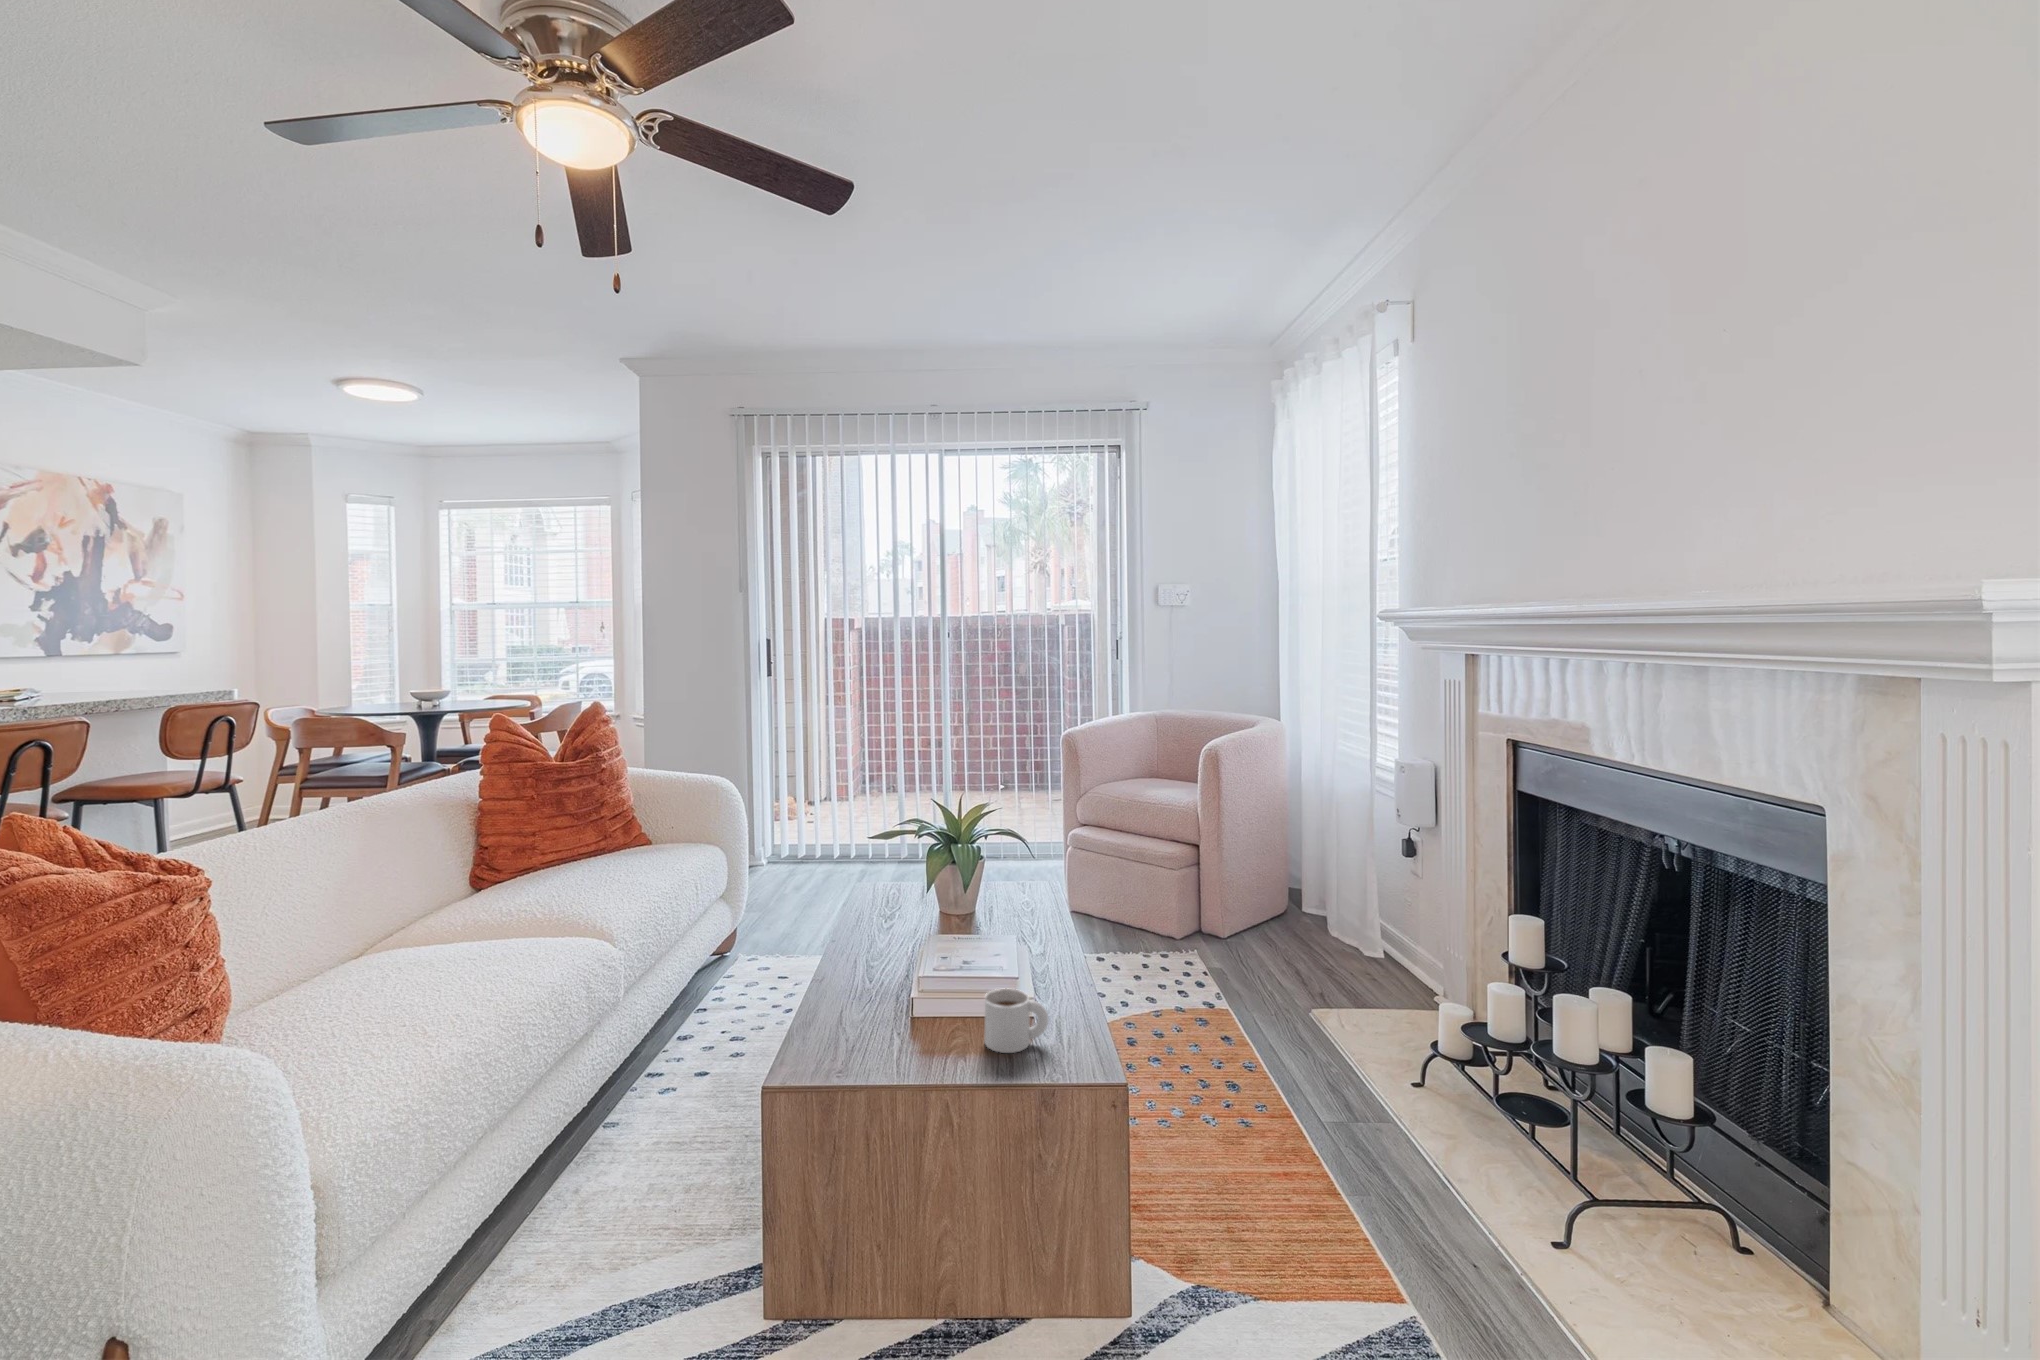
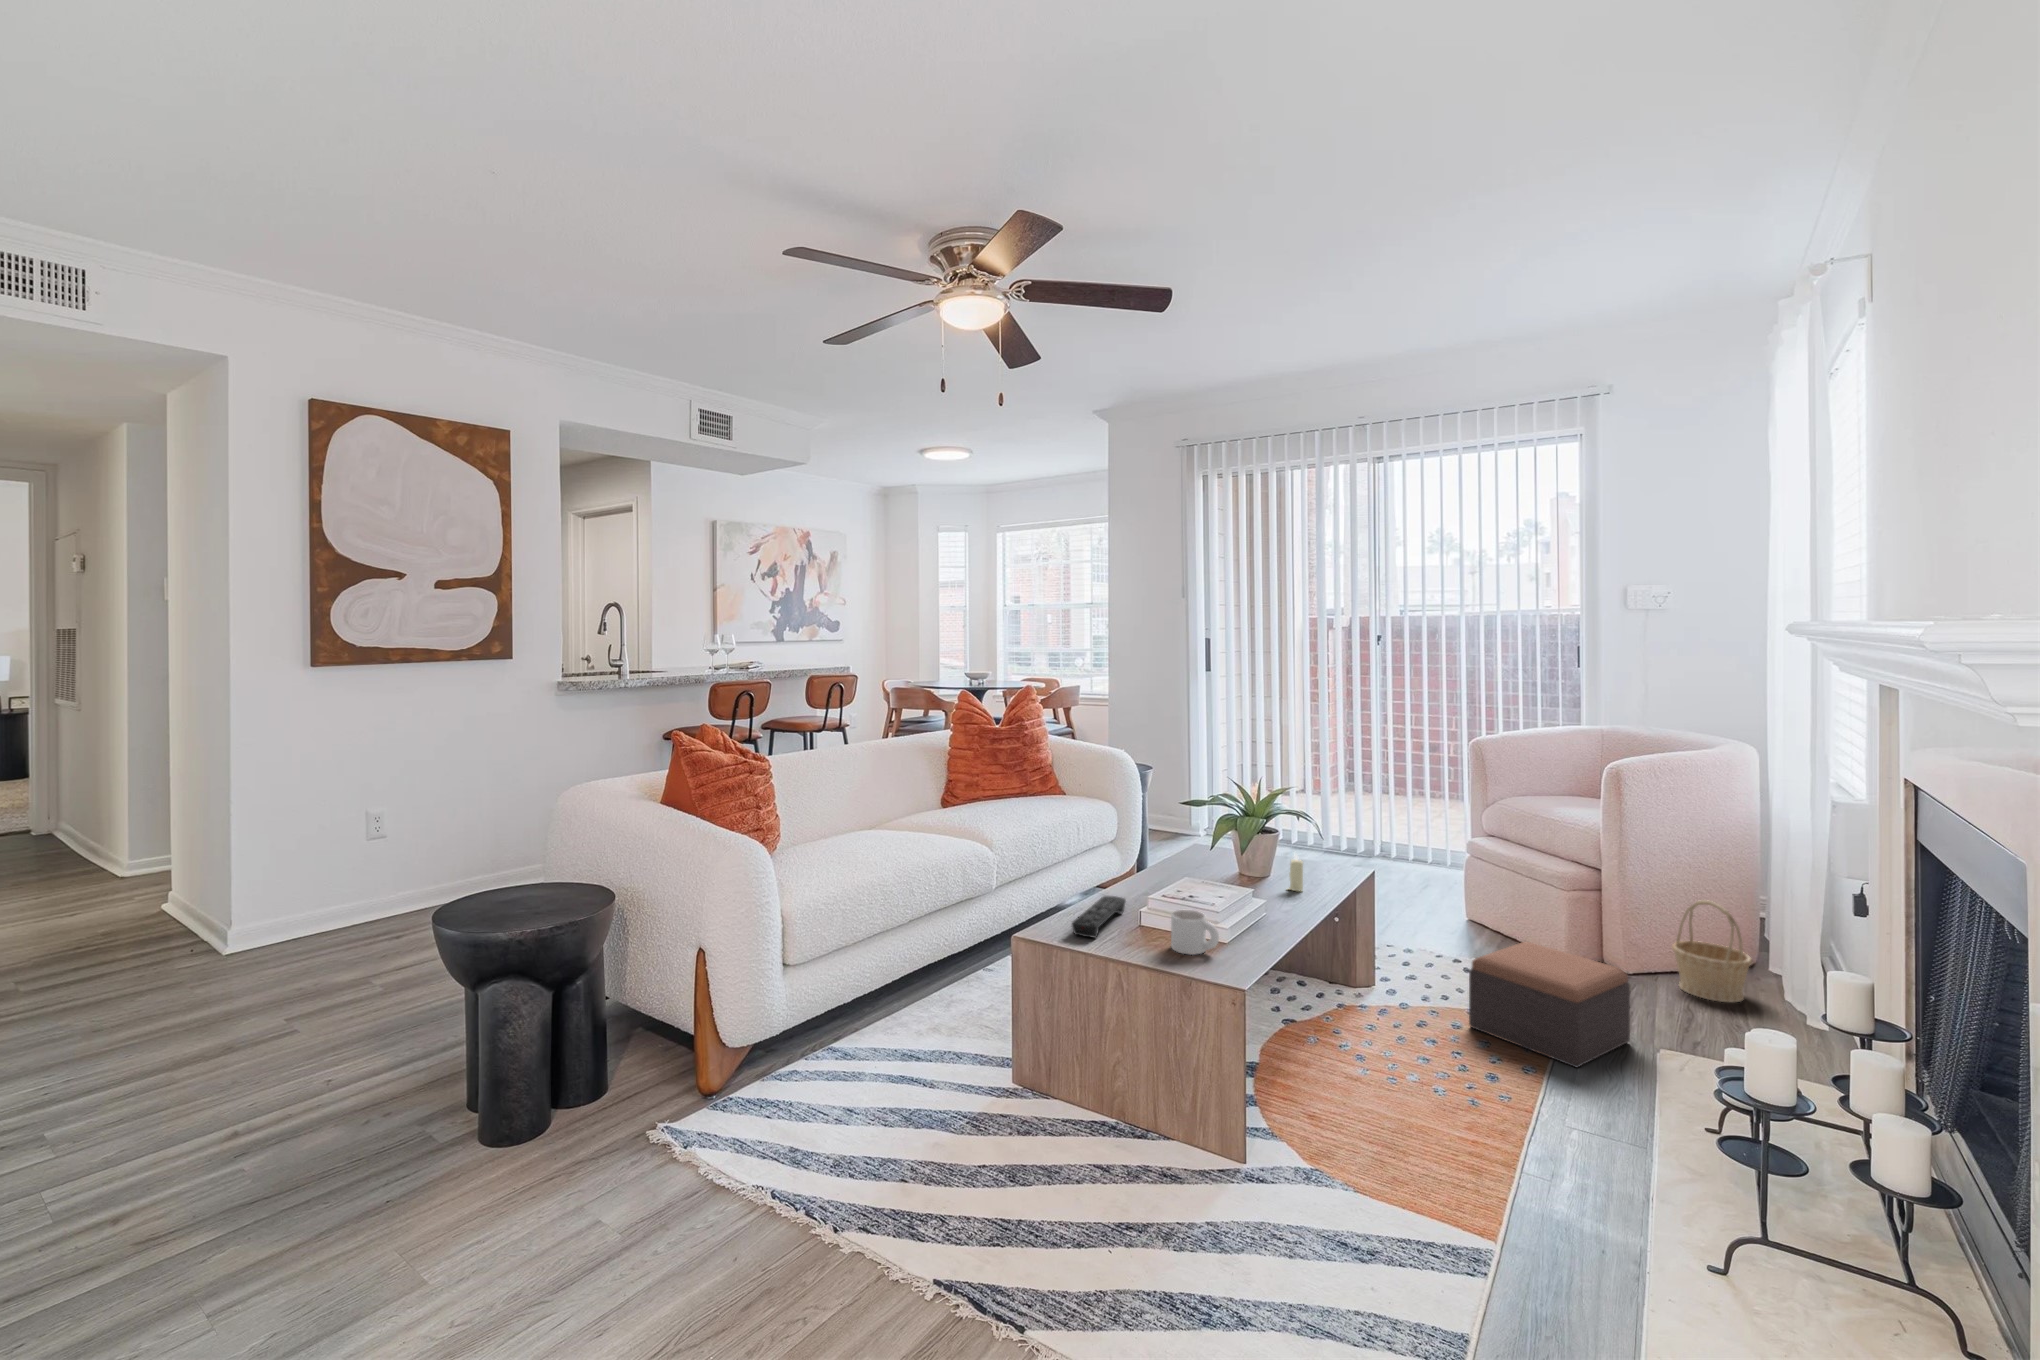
basket: none [1255,858,1313,946] -> present [1672,900,1752,1003]
candle: none [1010,879,1029,926] -> present [1288,854,1303,891]
footstool: none [1168,928,1286,1049] -> present [1469,942,1630,1067]
remote control: none [846,987,888,1065] -> present [1072,896,1126,938]

